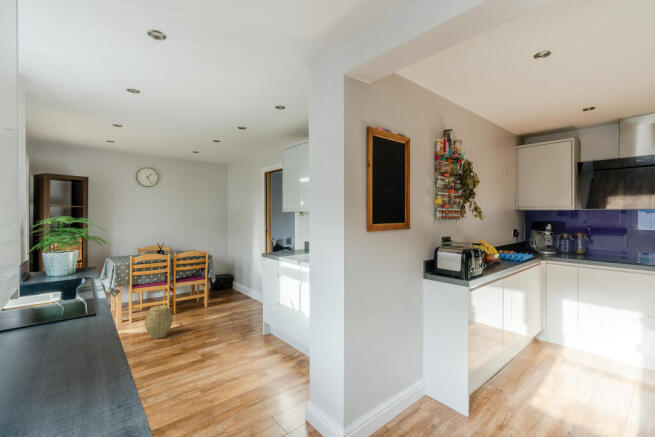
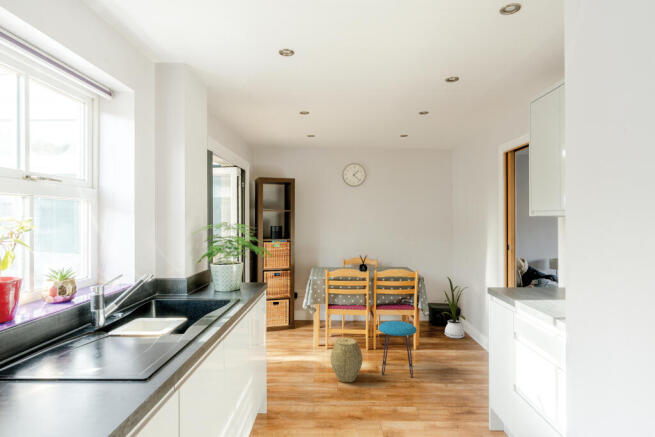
house plant: none [223,253,243,296] -> present [443,277,467,338]
stool: none [183,287,212,327] -> present [379,321,417,378]

